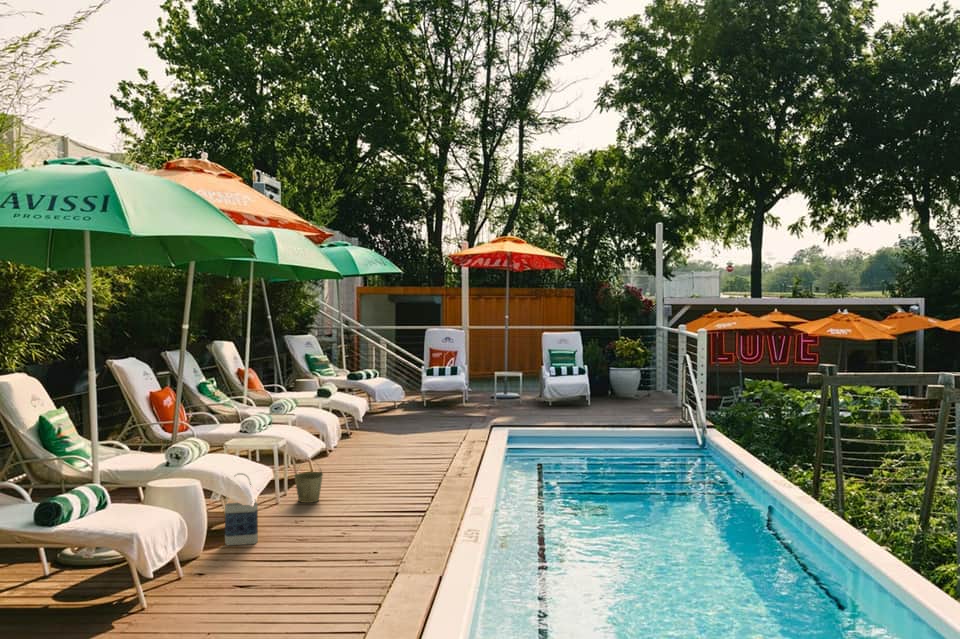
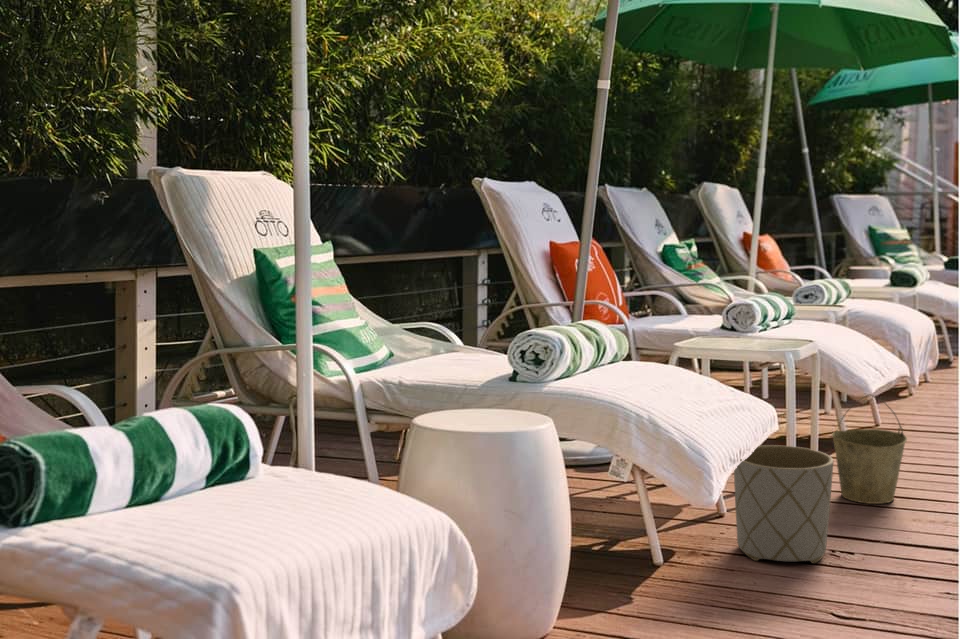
bag: present [225,473,258,545] -> none [631,413,718,612]
planter: none [258,482,296,527] -> present [734,445,833,563]

